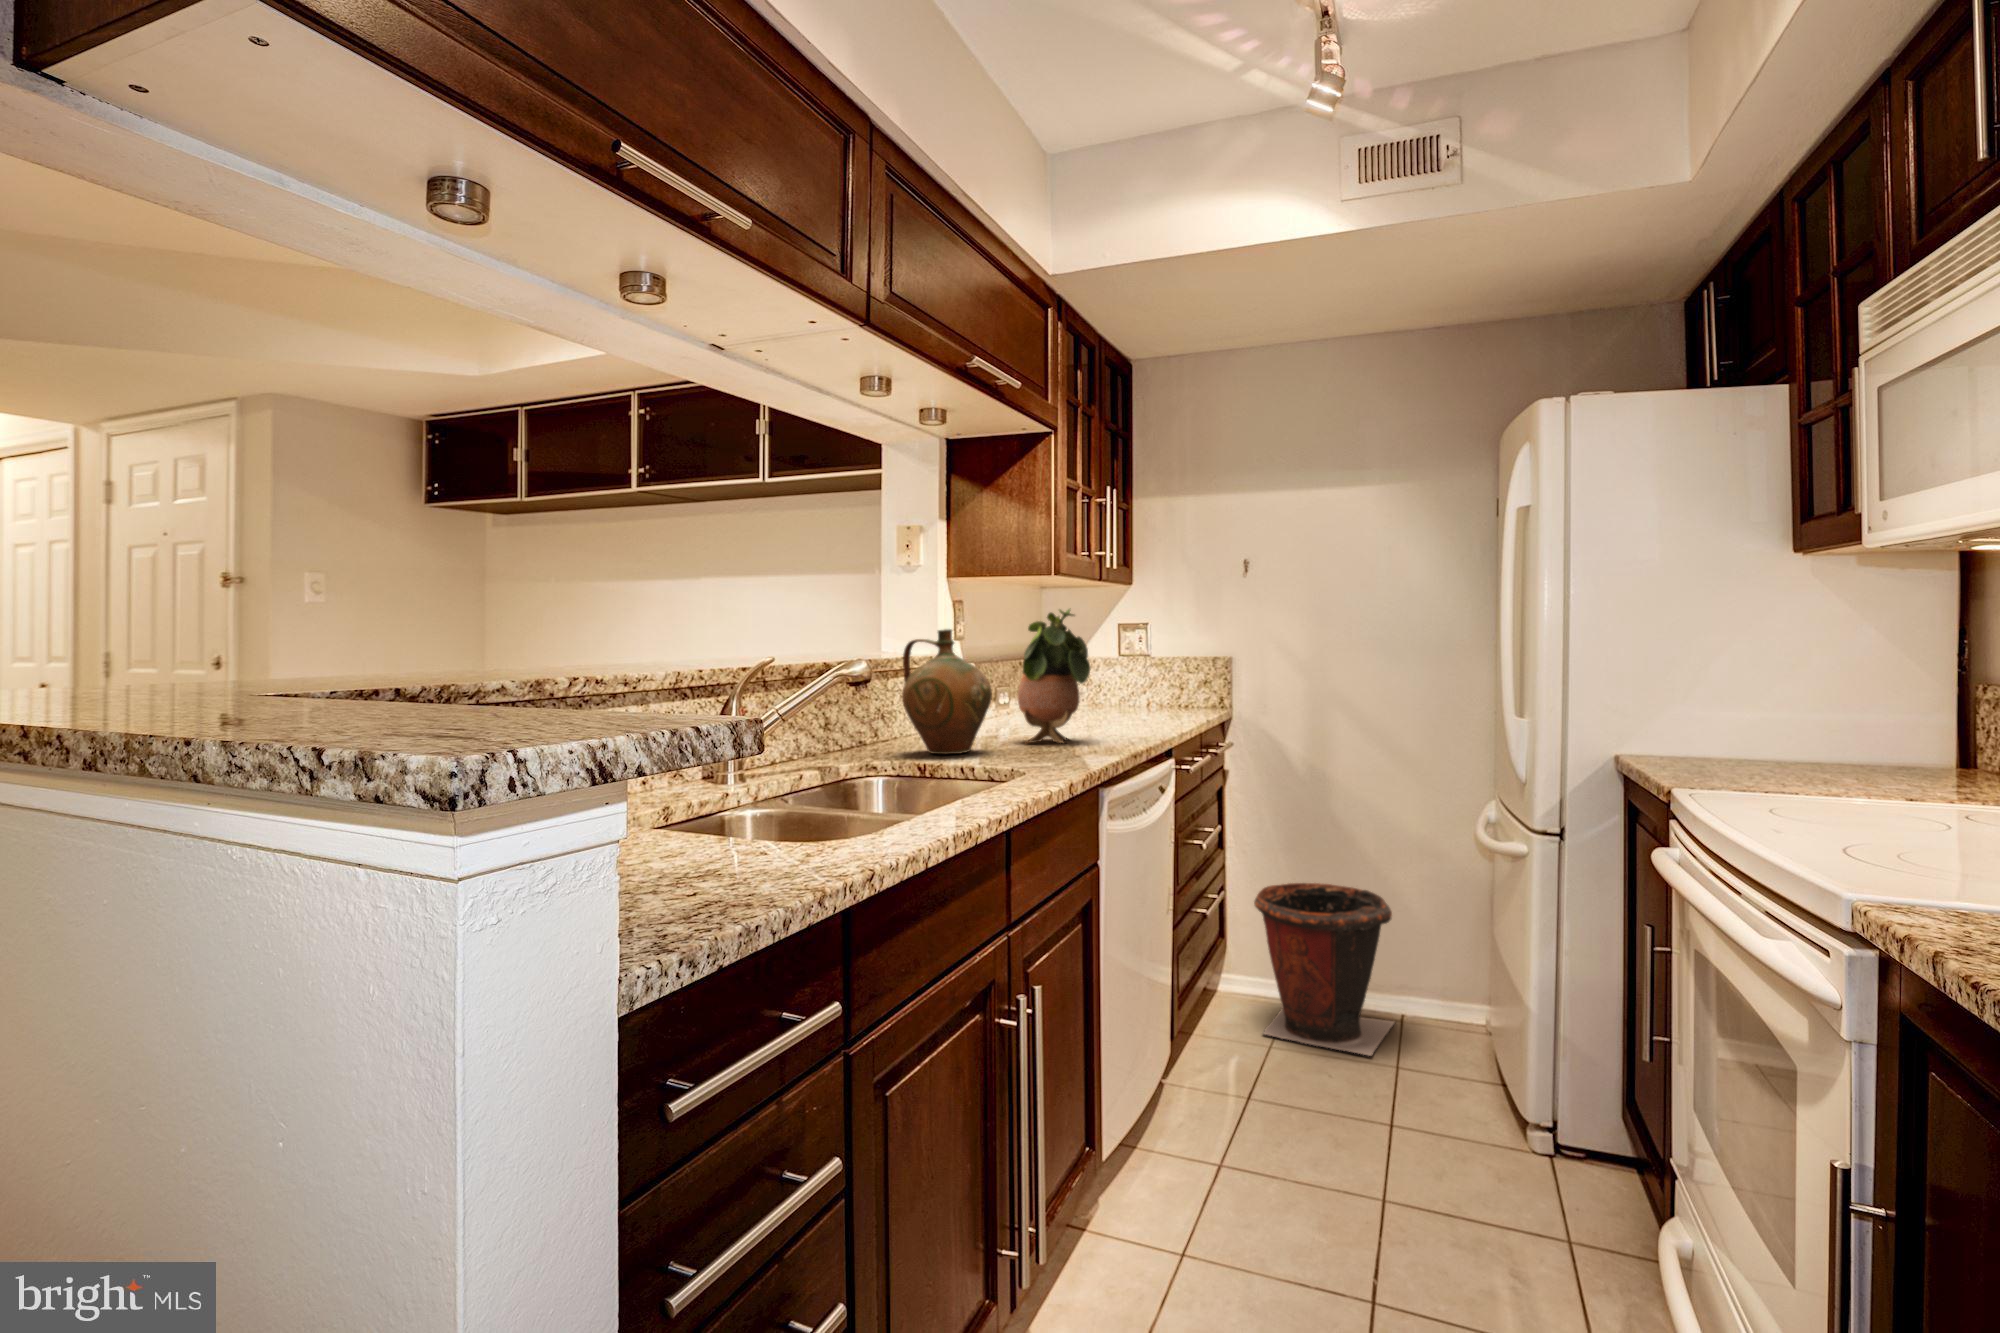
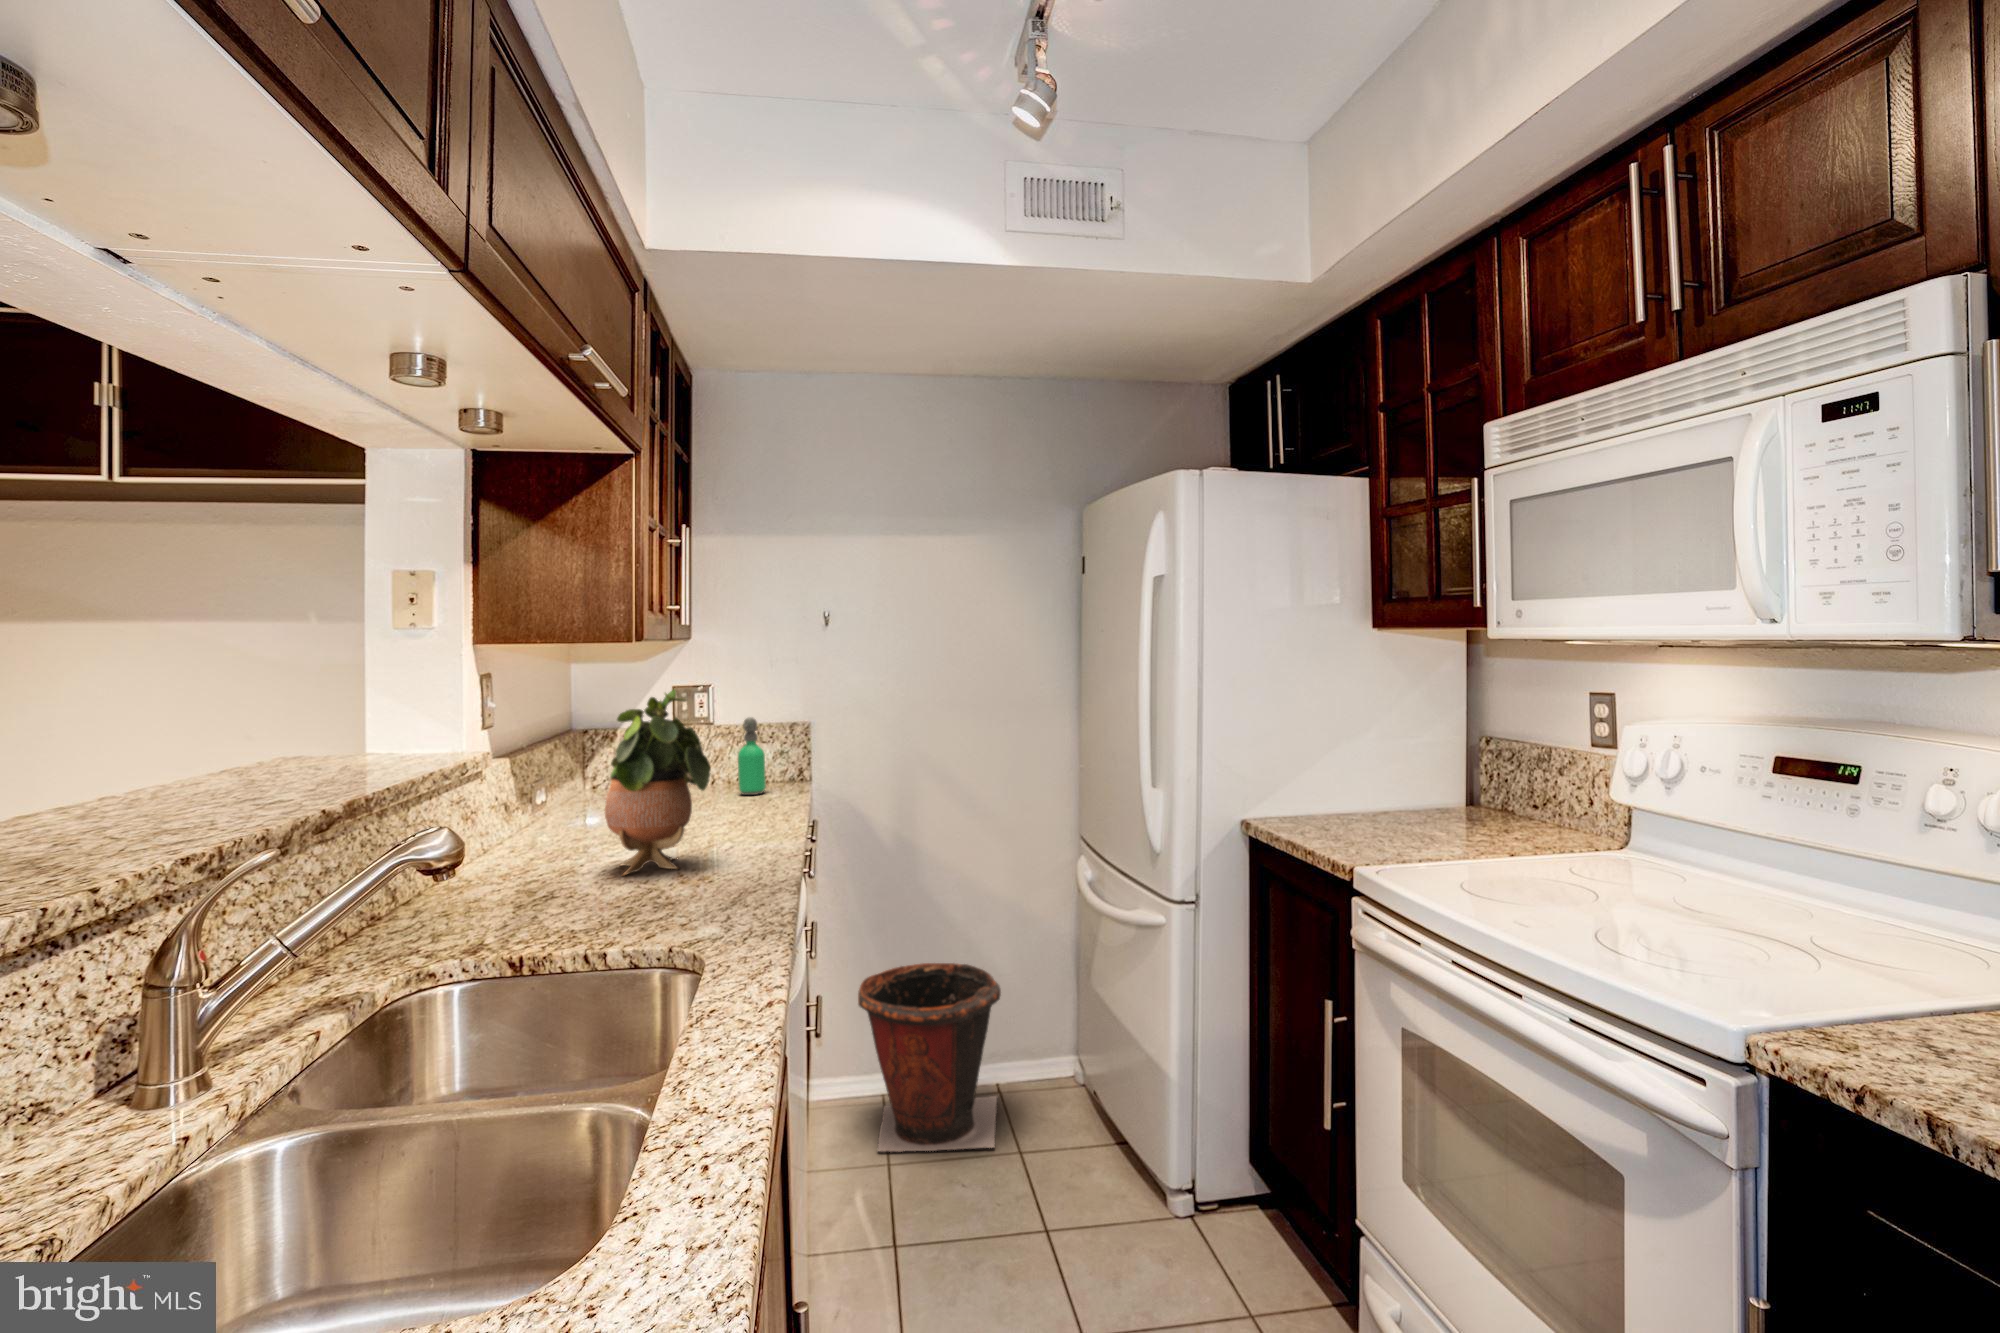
ceramic jug: present [902,629,992,755] -> none [442,734,591,920]
soap dispenser: none [1163,650,1186,715] -> present [738,718,766,795]

